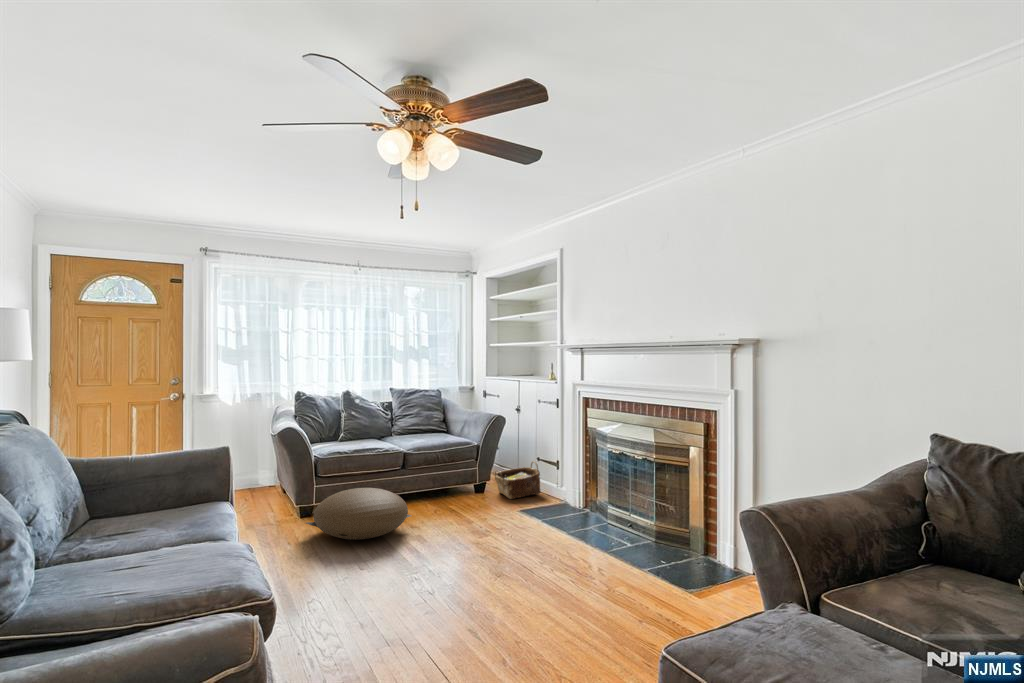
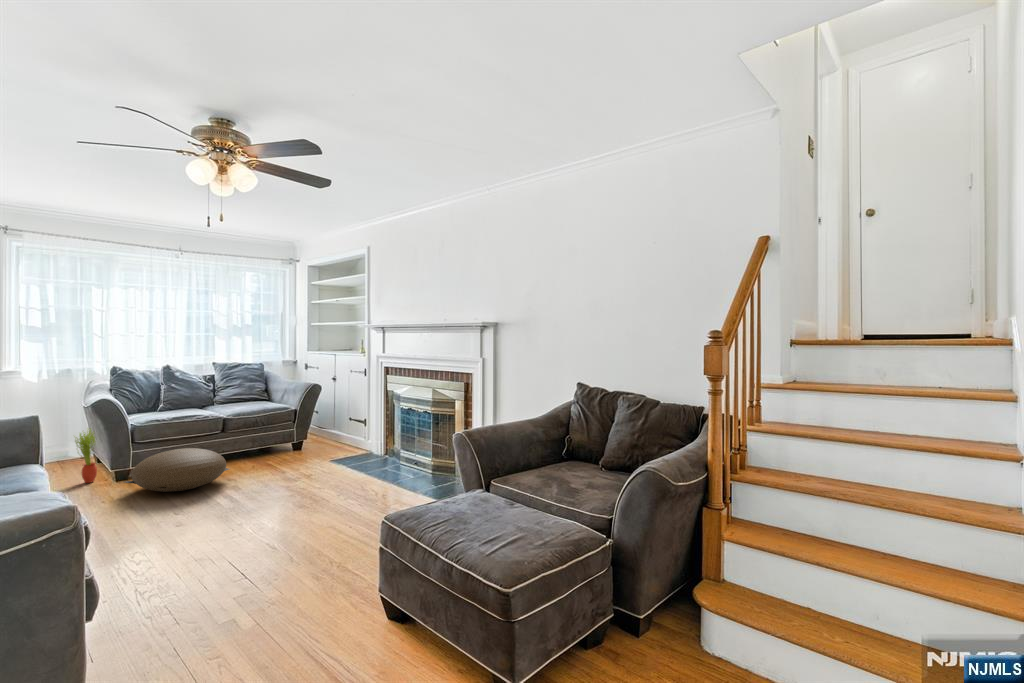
potted plant: none [262,457,282,518] -> present [75,428,97,483]
woven basket: present [495,461,541,499] -> none [311,421,352,452]

